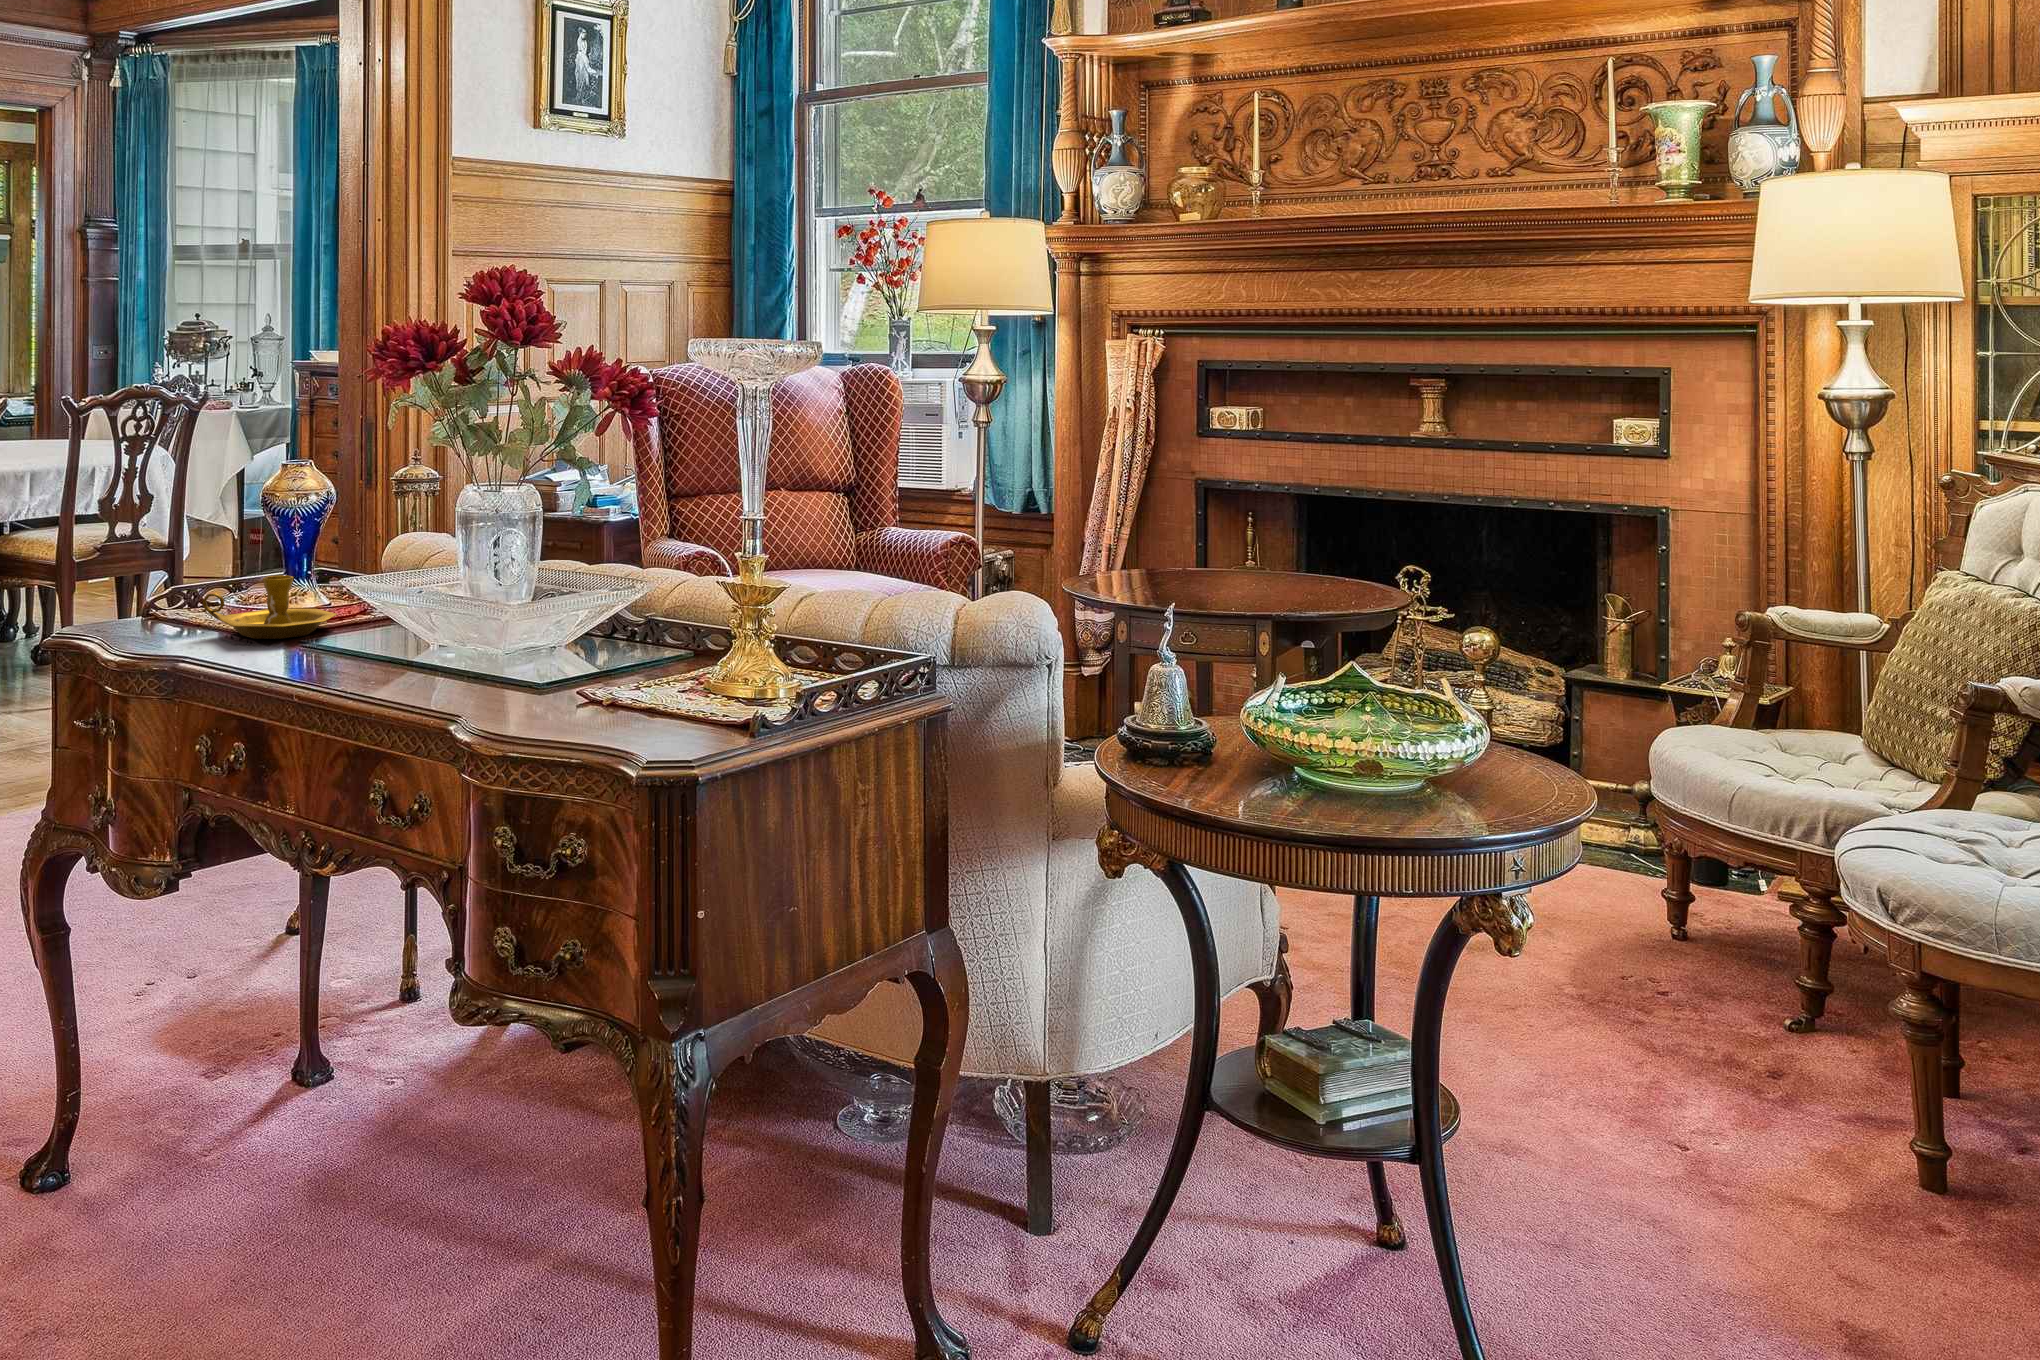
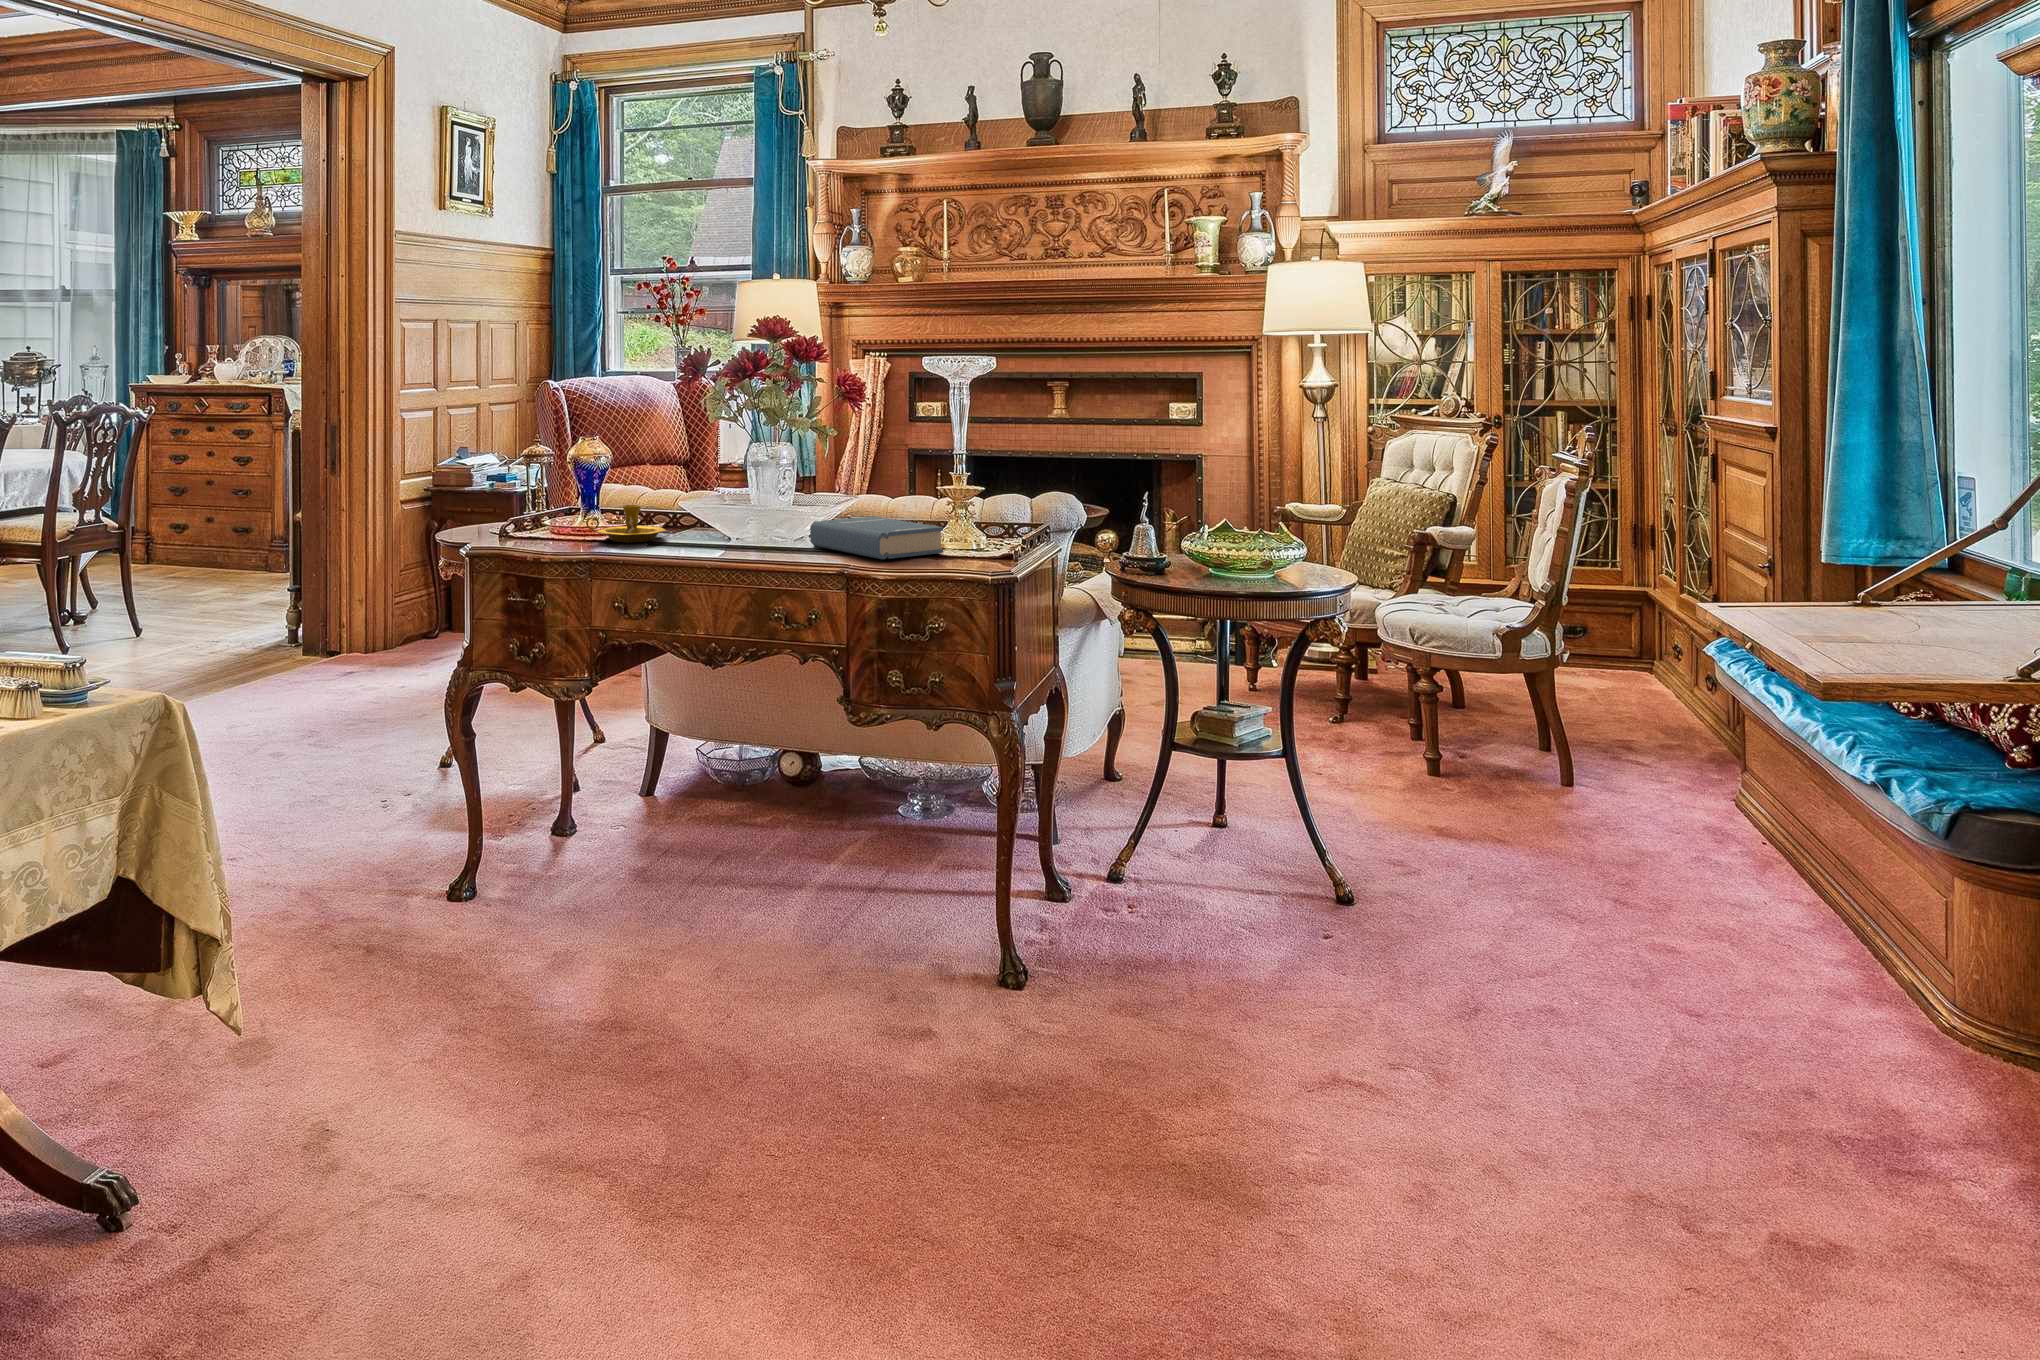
hardback book: none [499,619,670,707] -> present [810,516,943,559]

